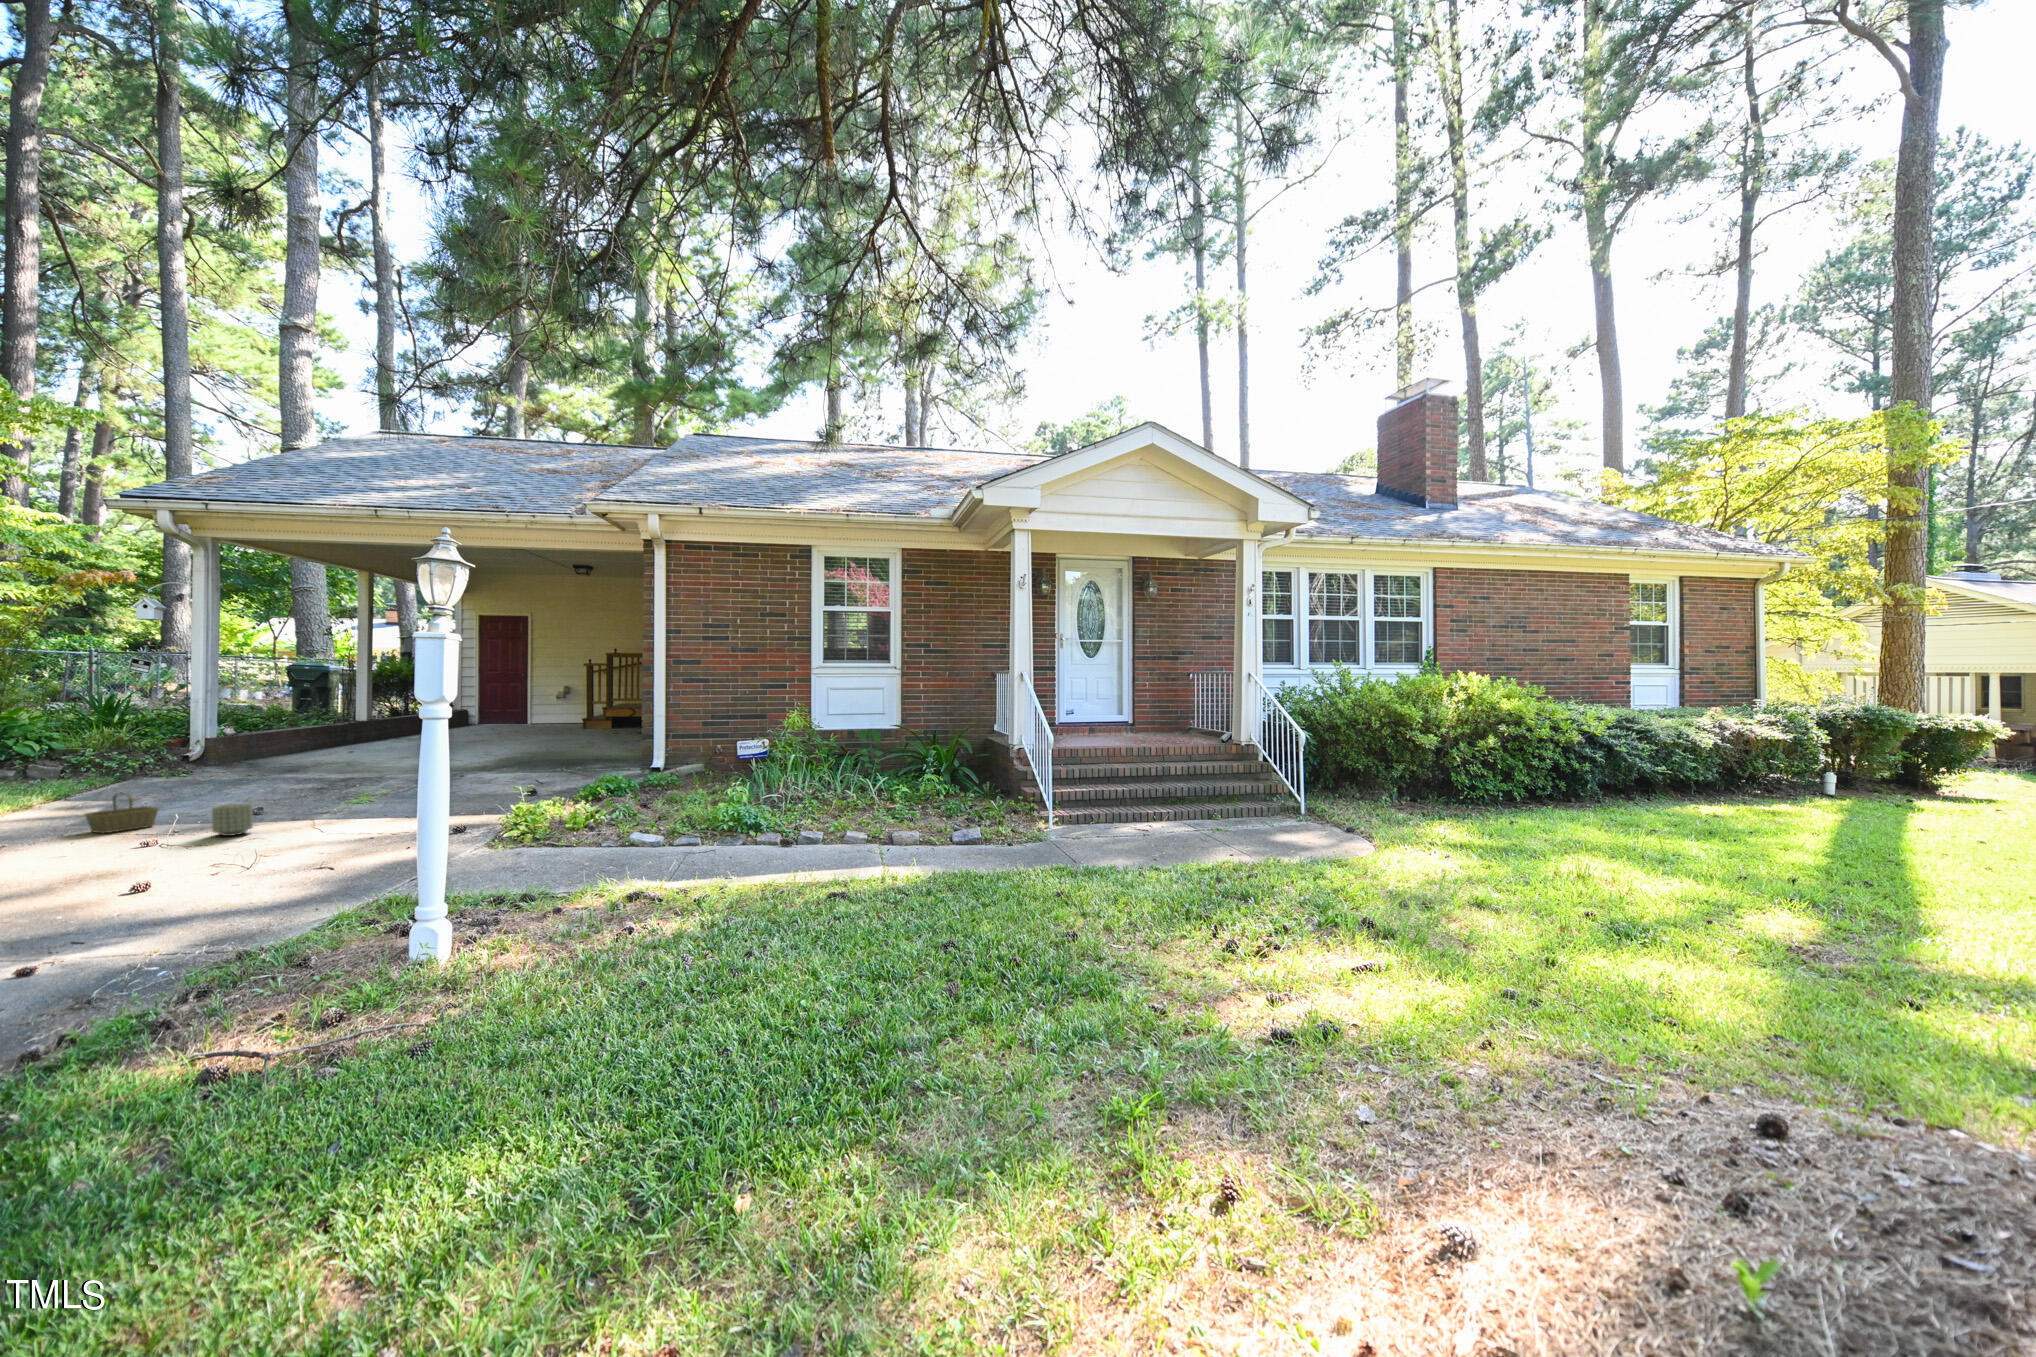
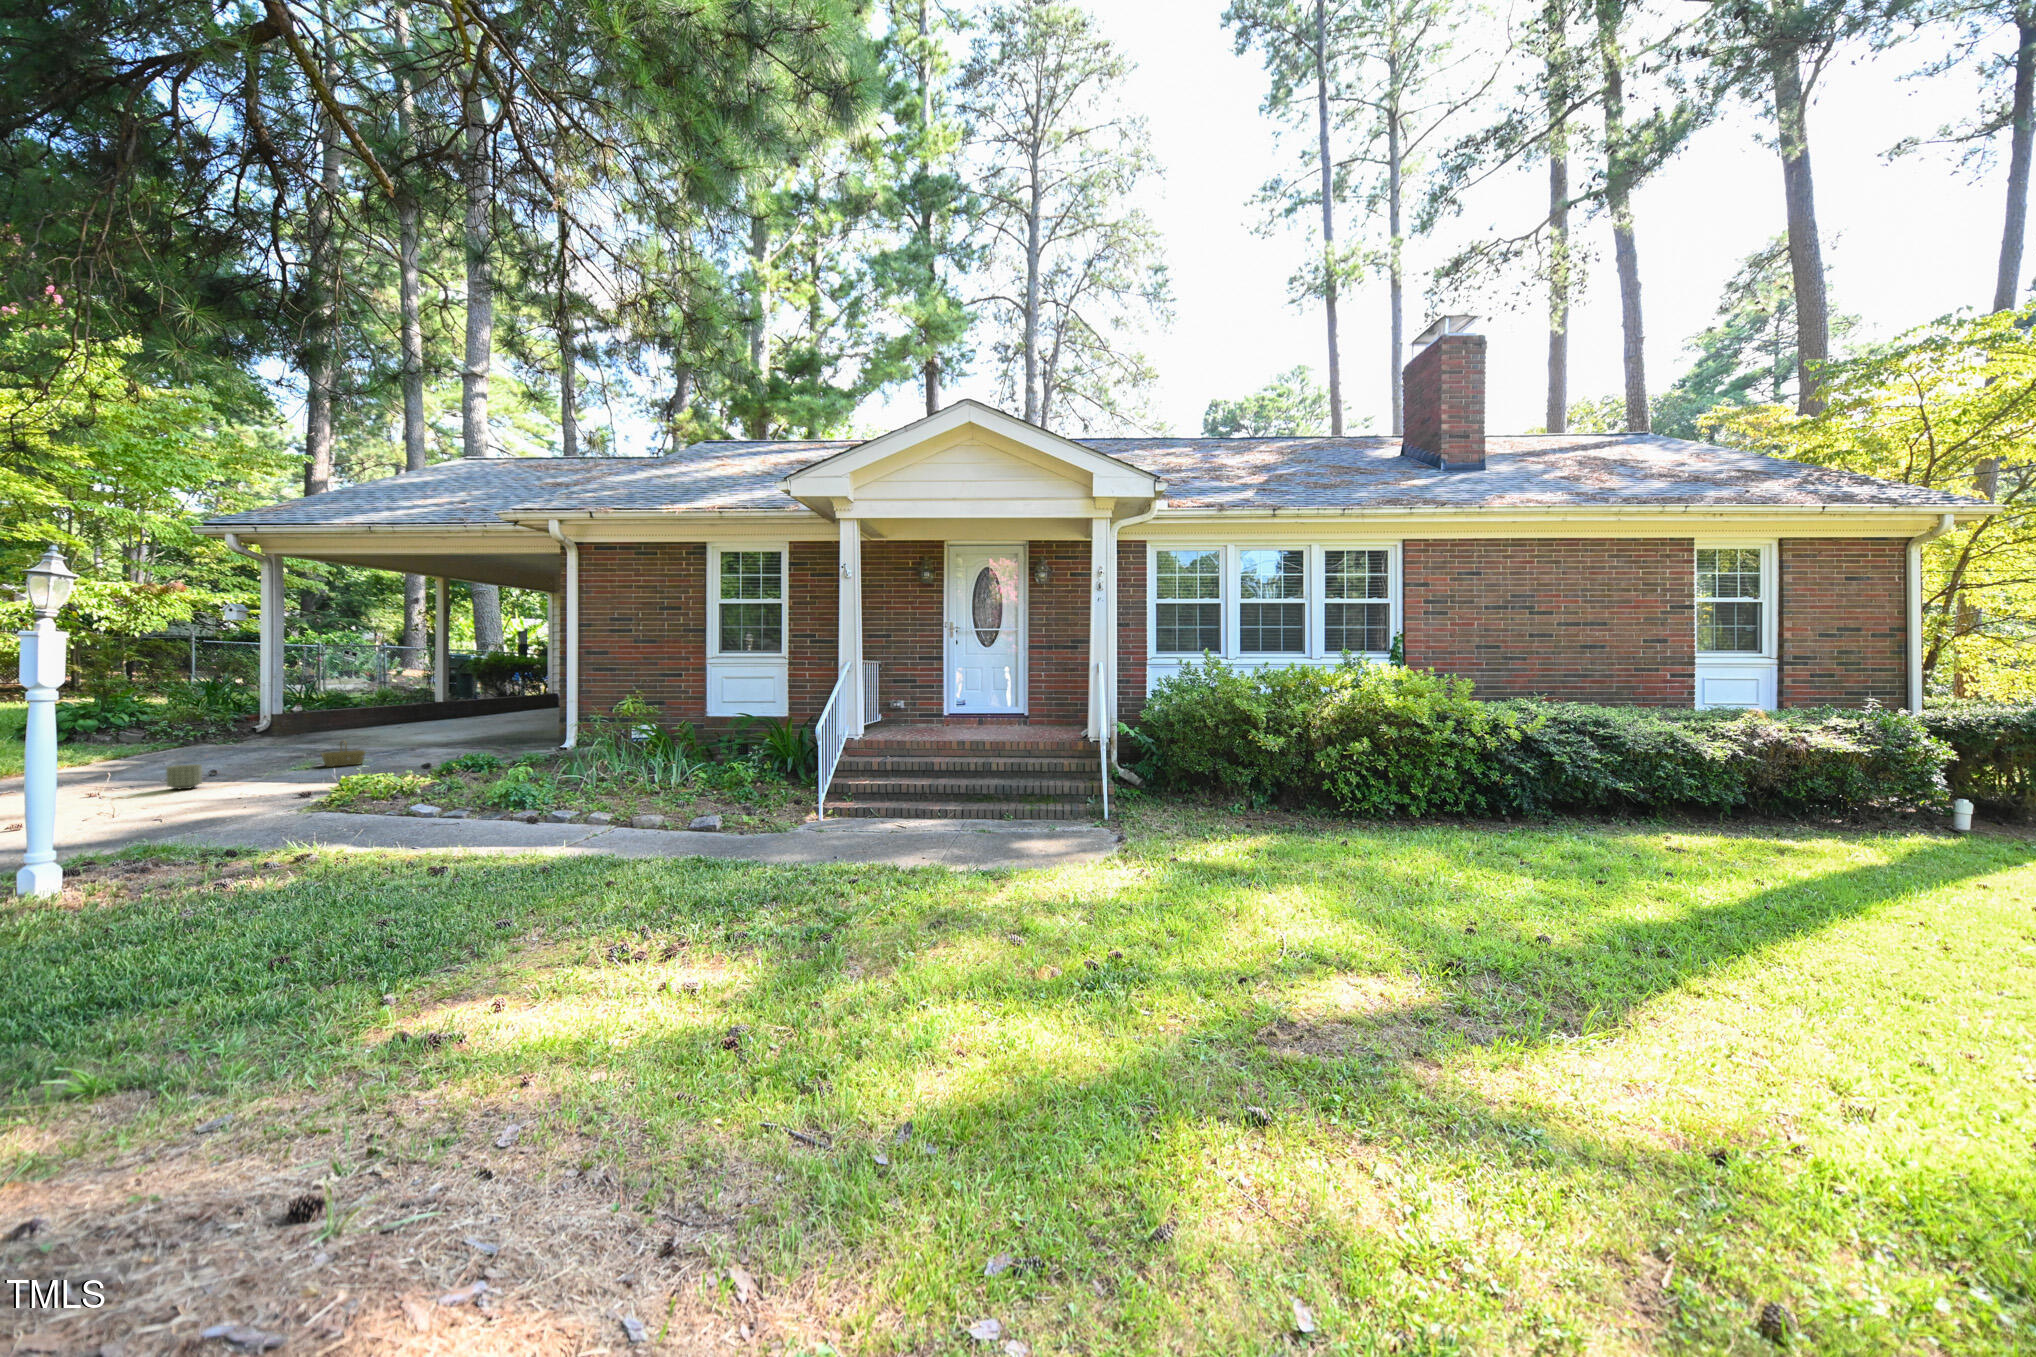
basket: present [85,794,159,833] -> present [321,741,366,767]

